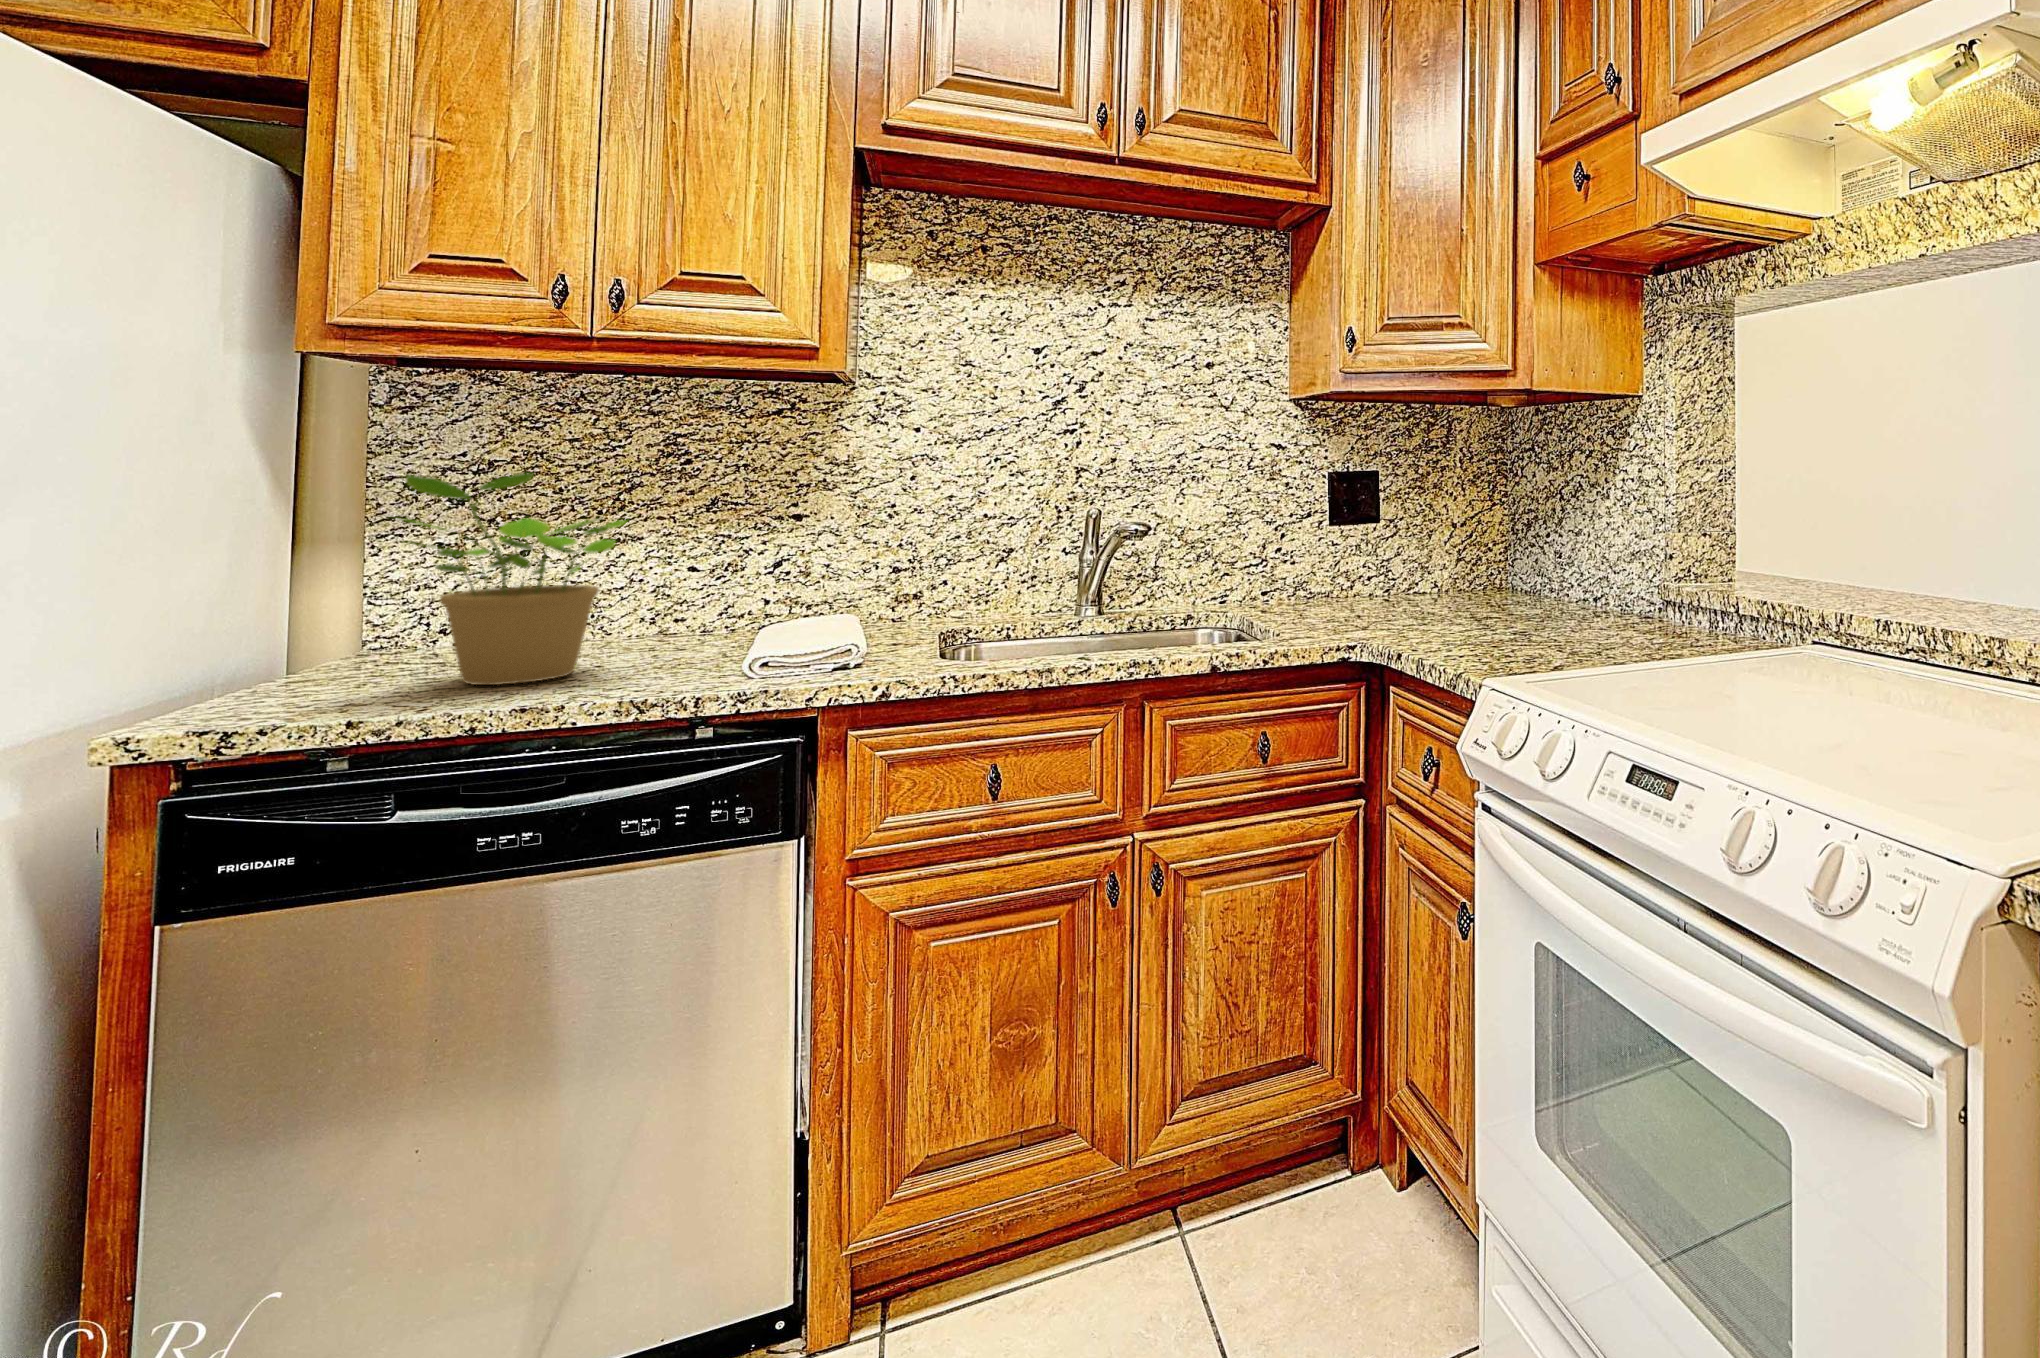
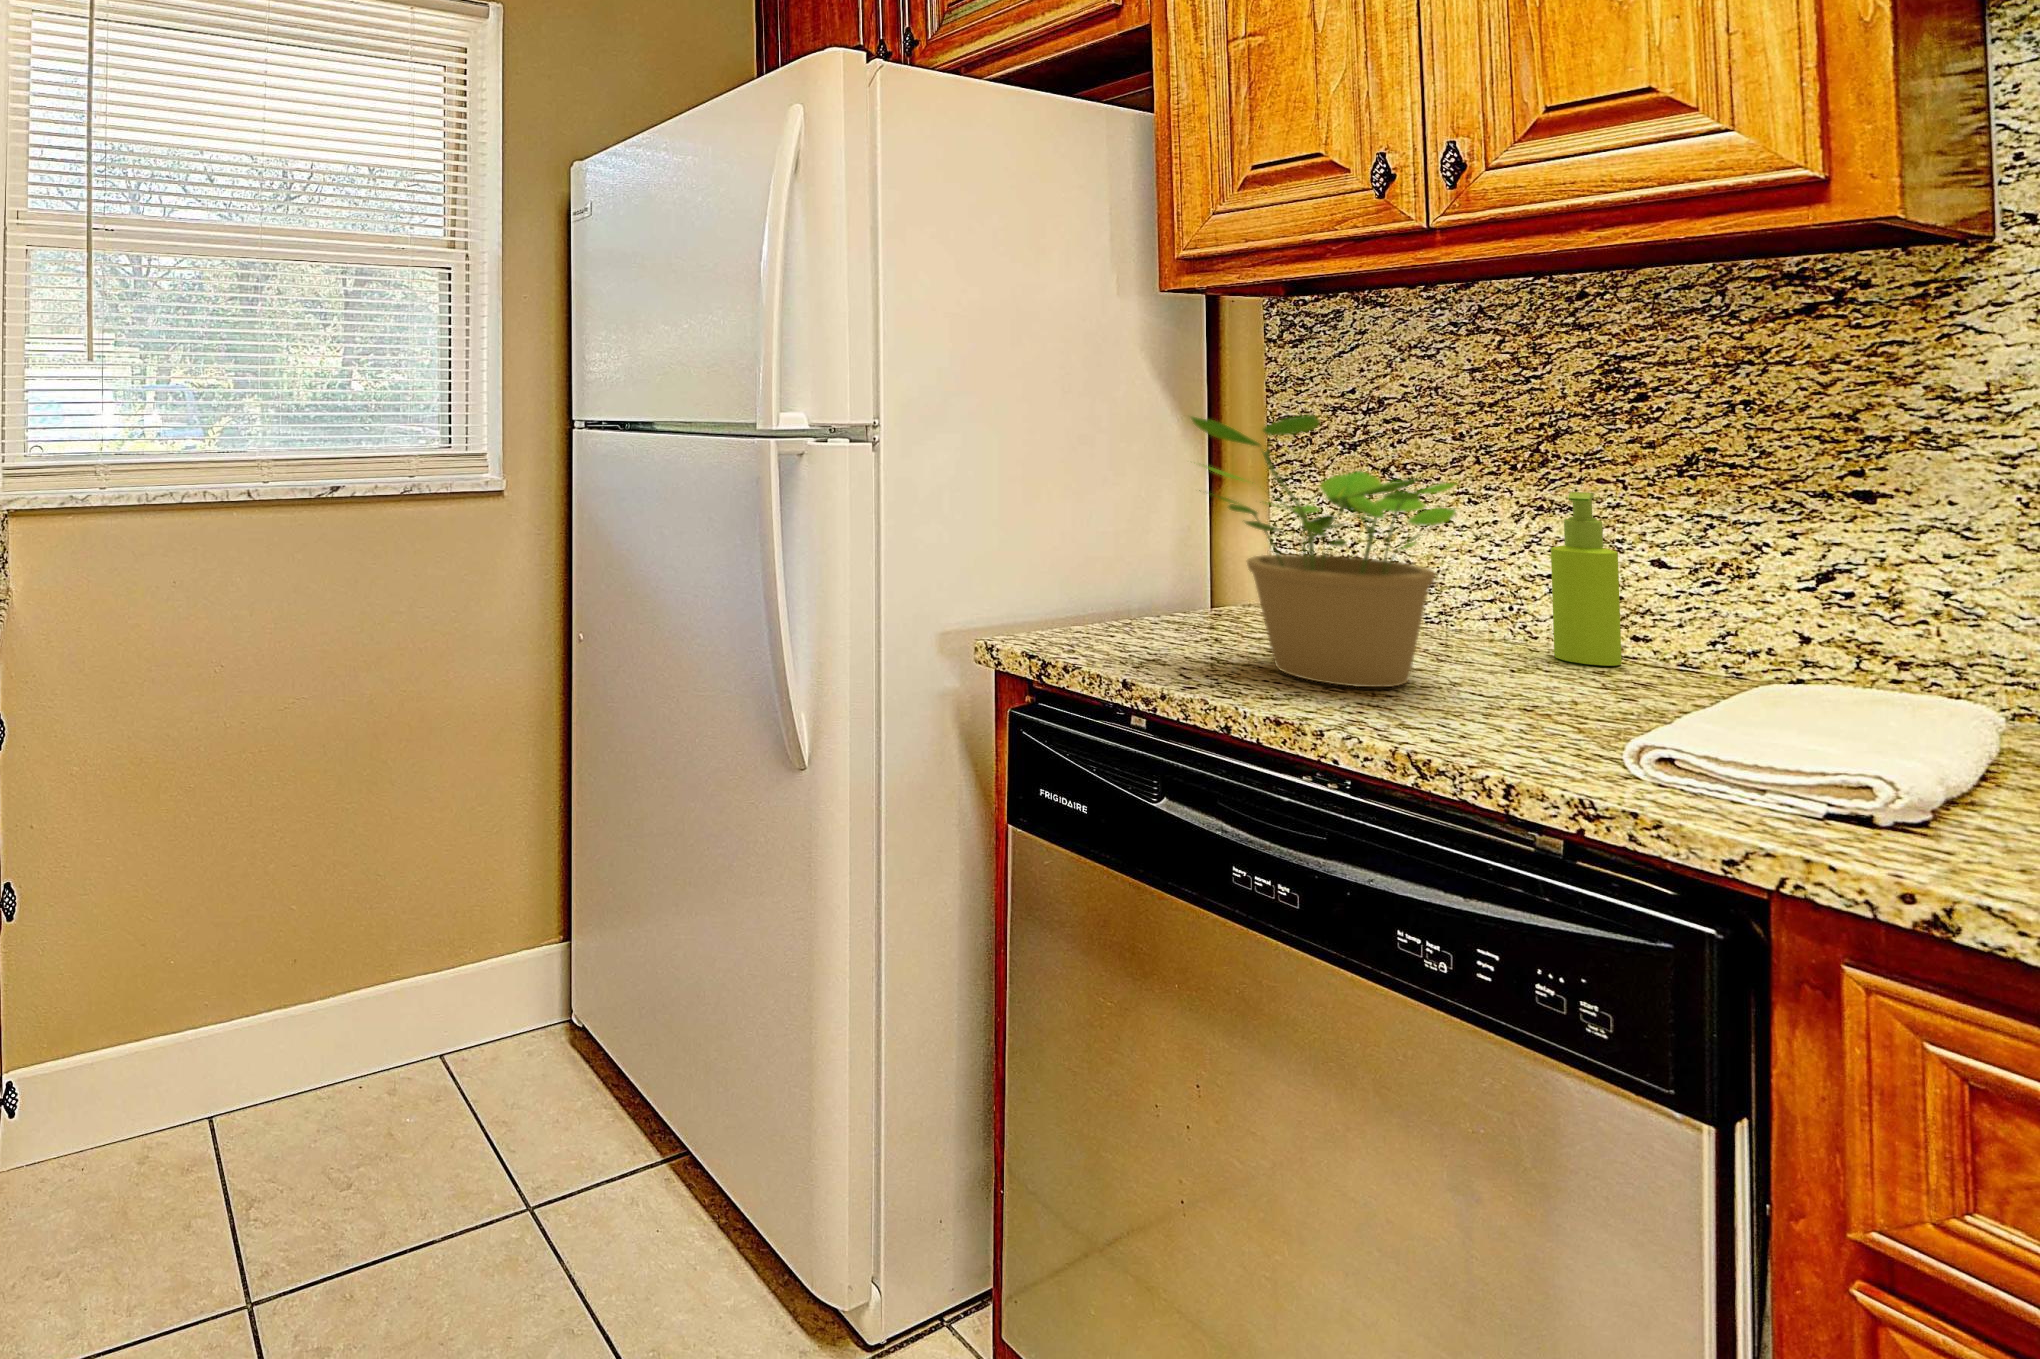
soap dispenser: none [633,526,677,643] -> present [1551,492,1622,666]

